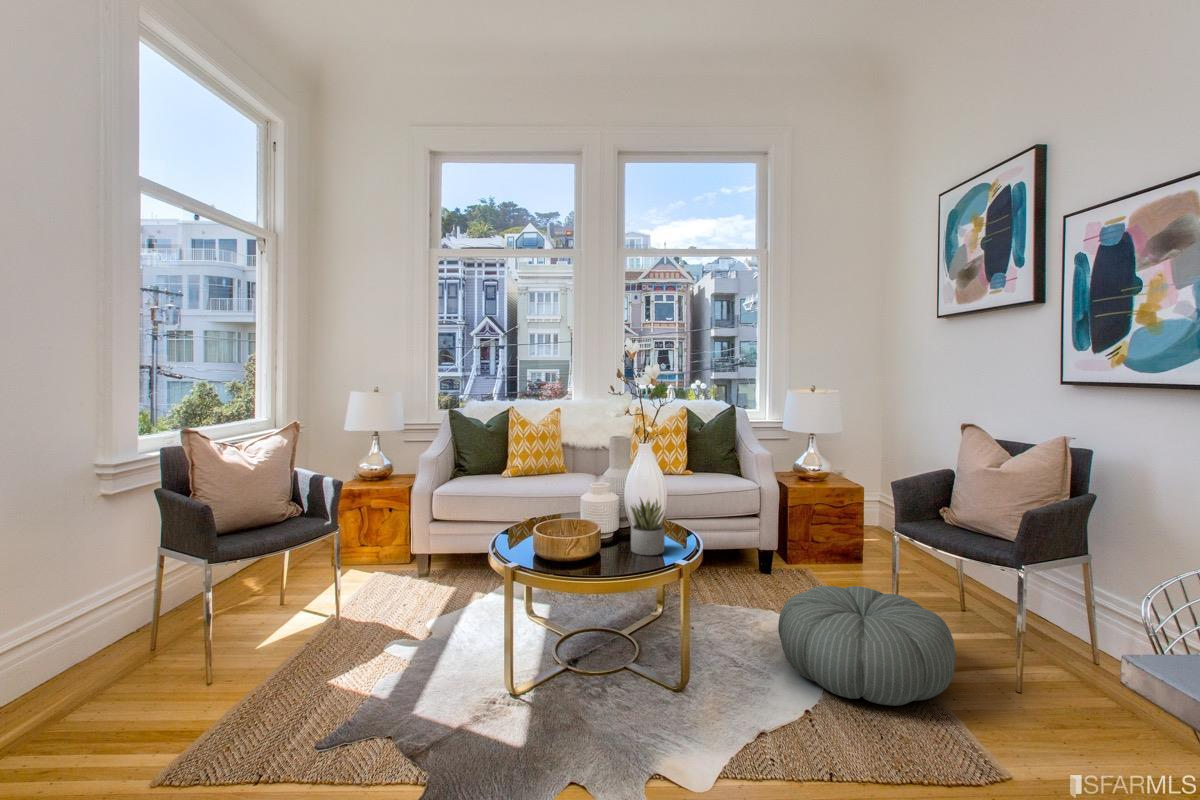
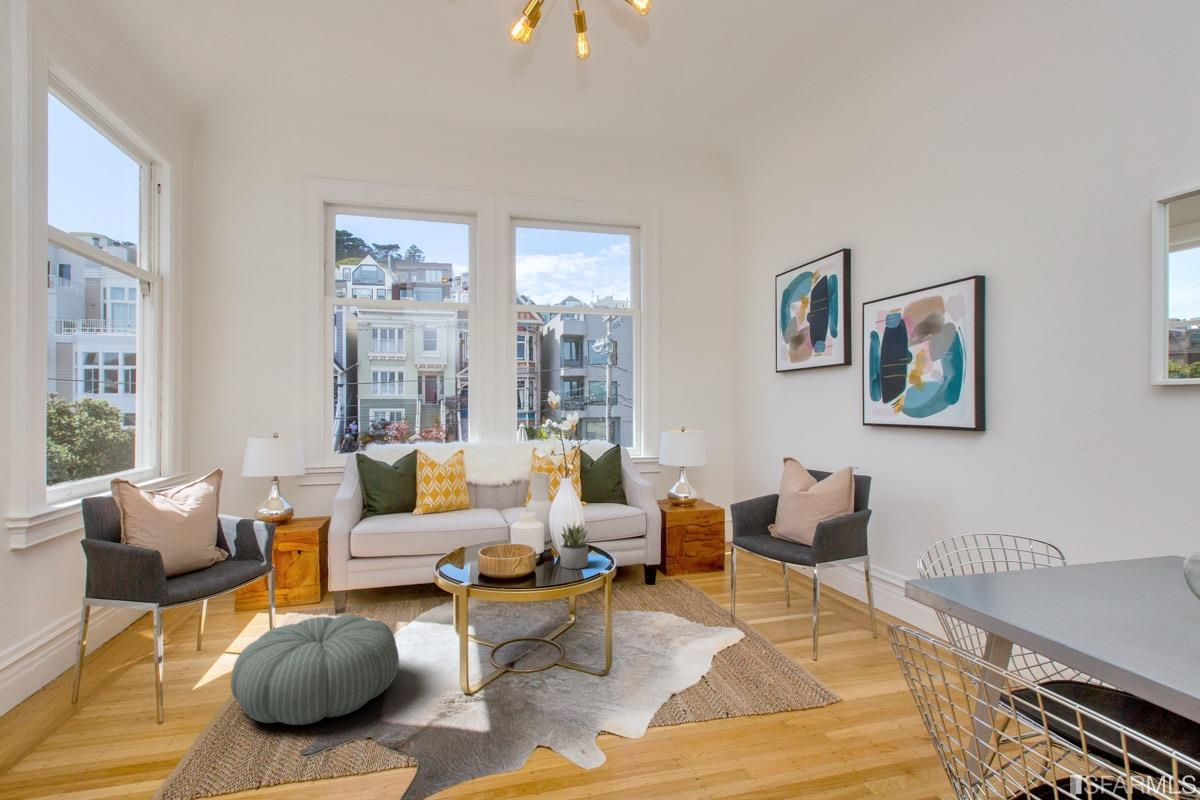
pouf: present [778,586,955,706] -> present [231,615,399,725]

